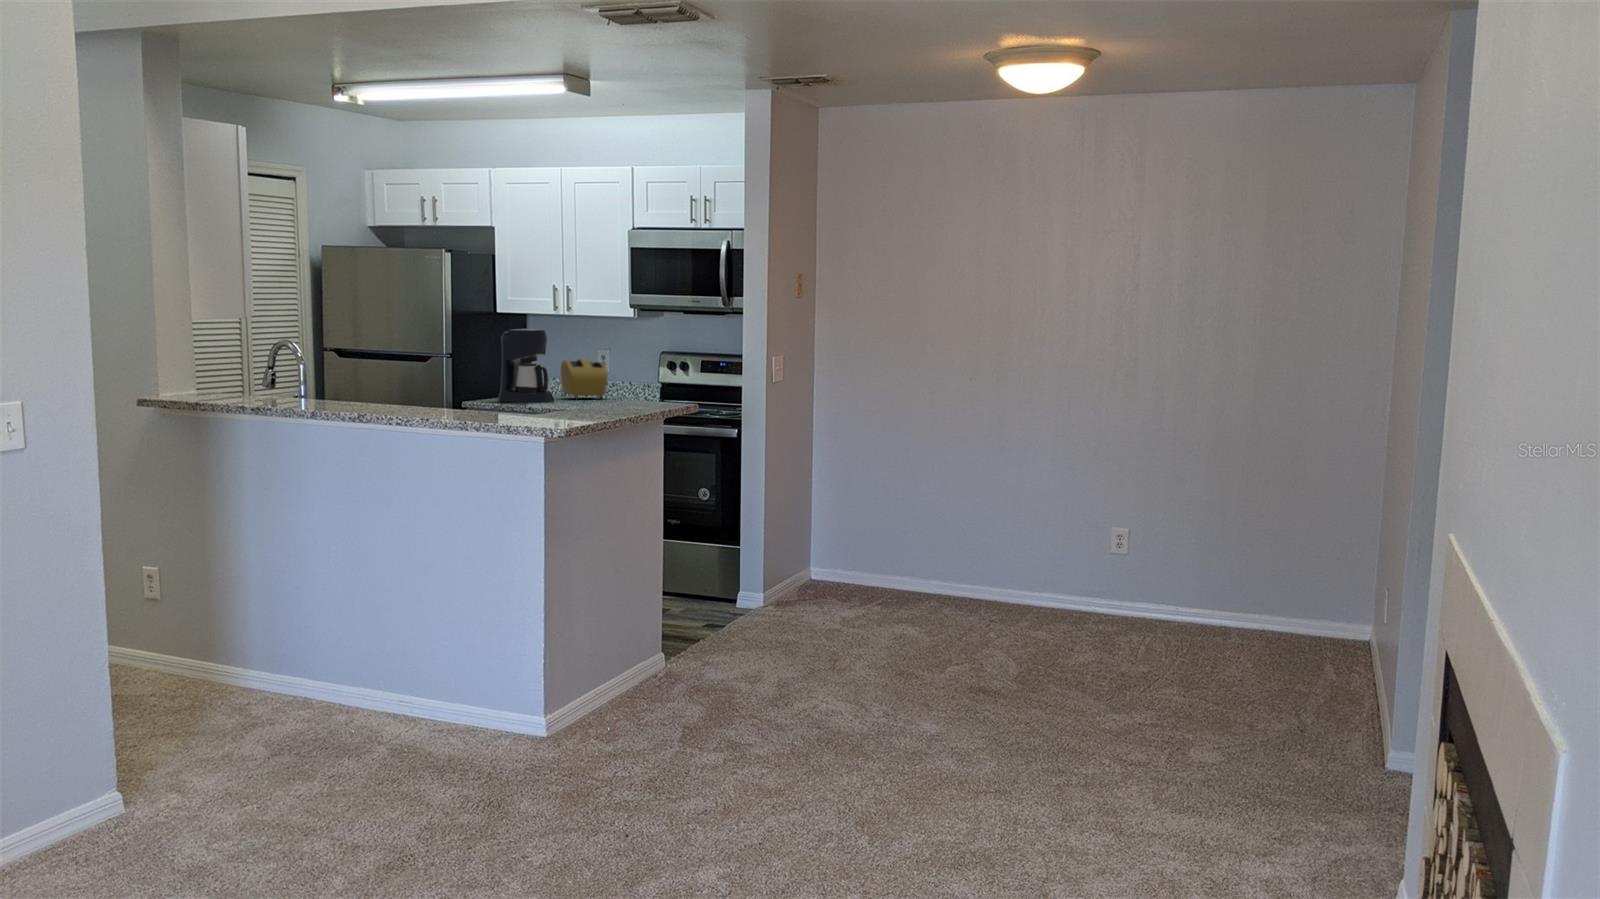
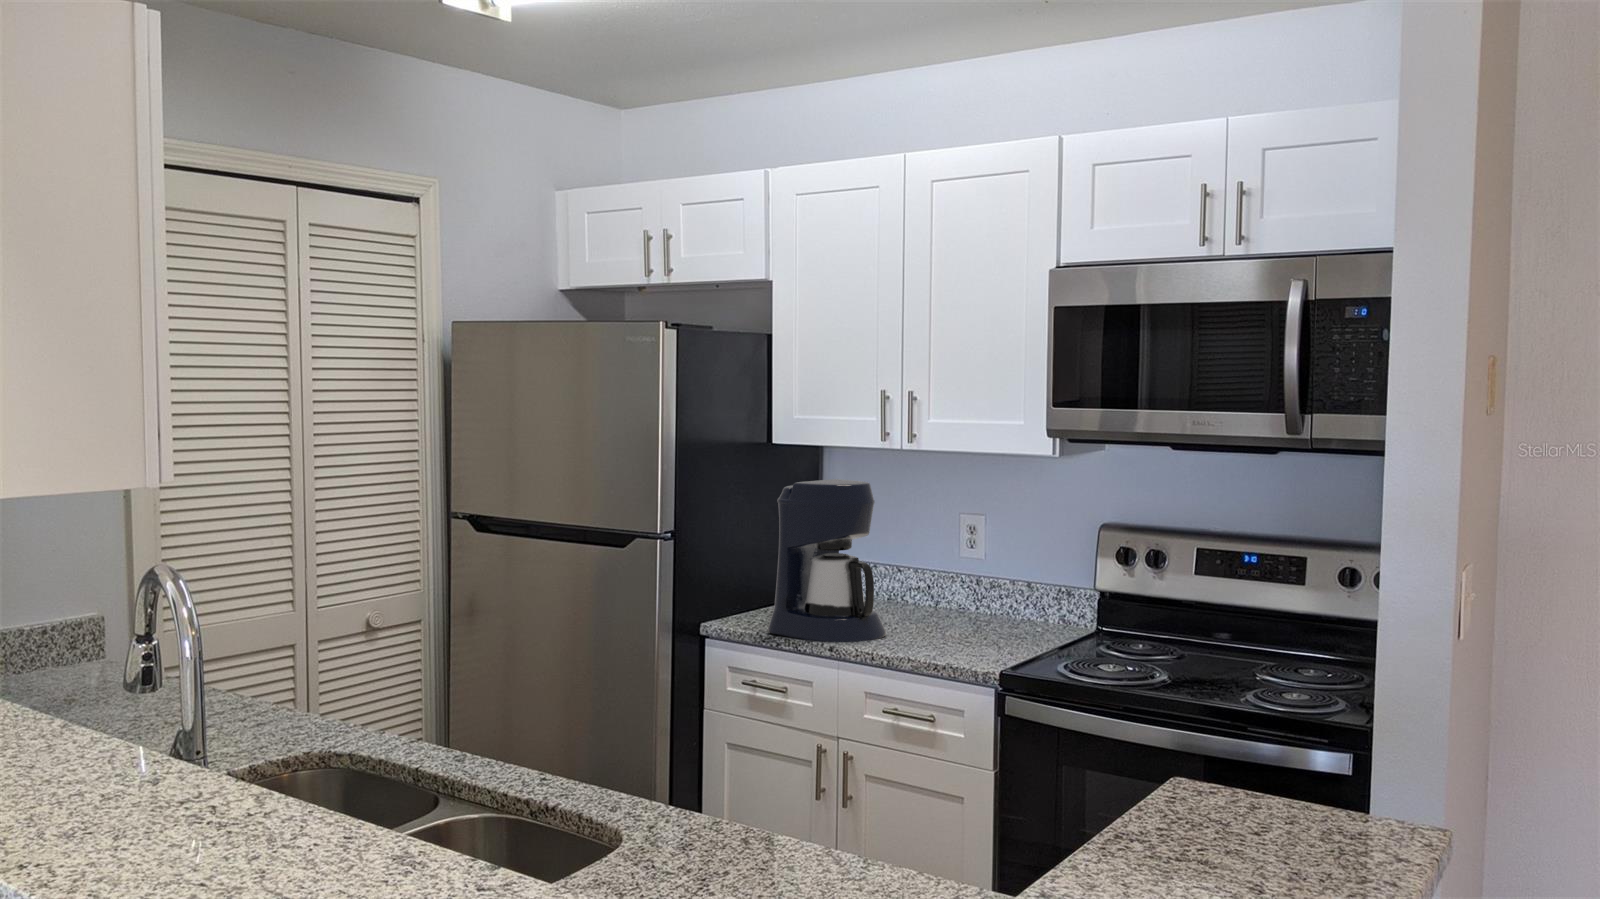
toaster: present [561,359,608,399] -> none [893,540,993,630]

